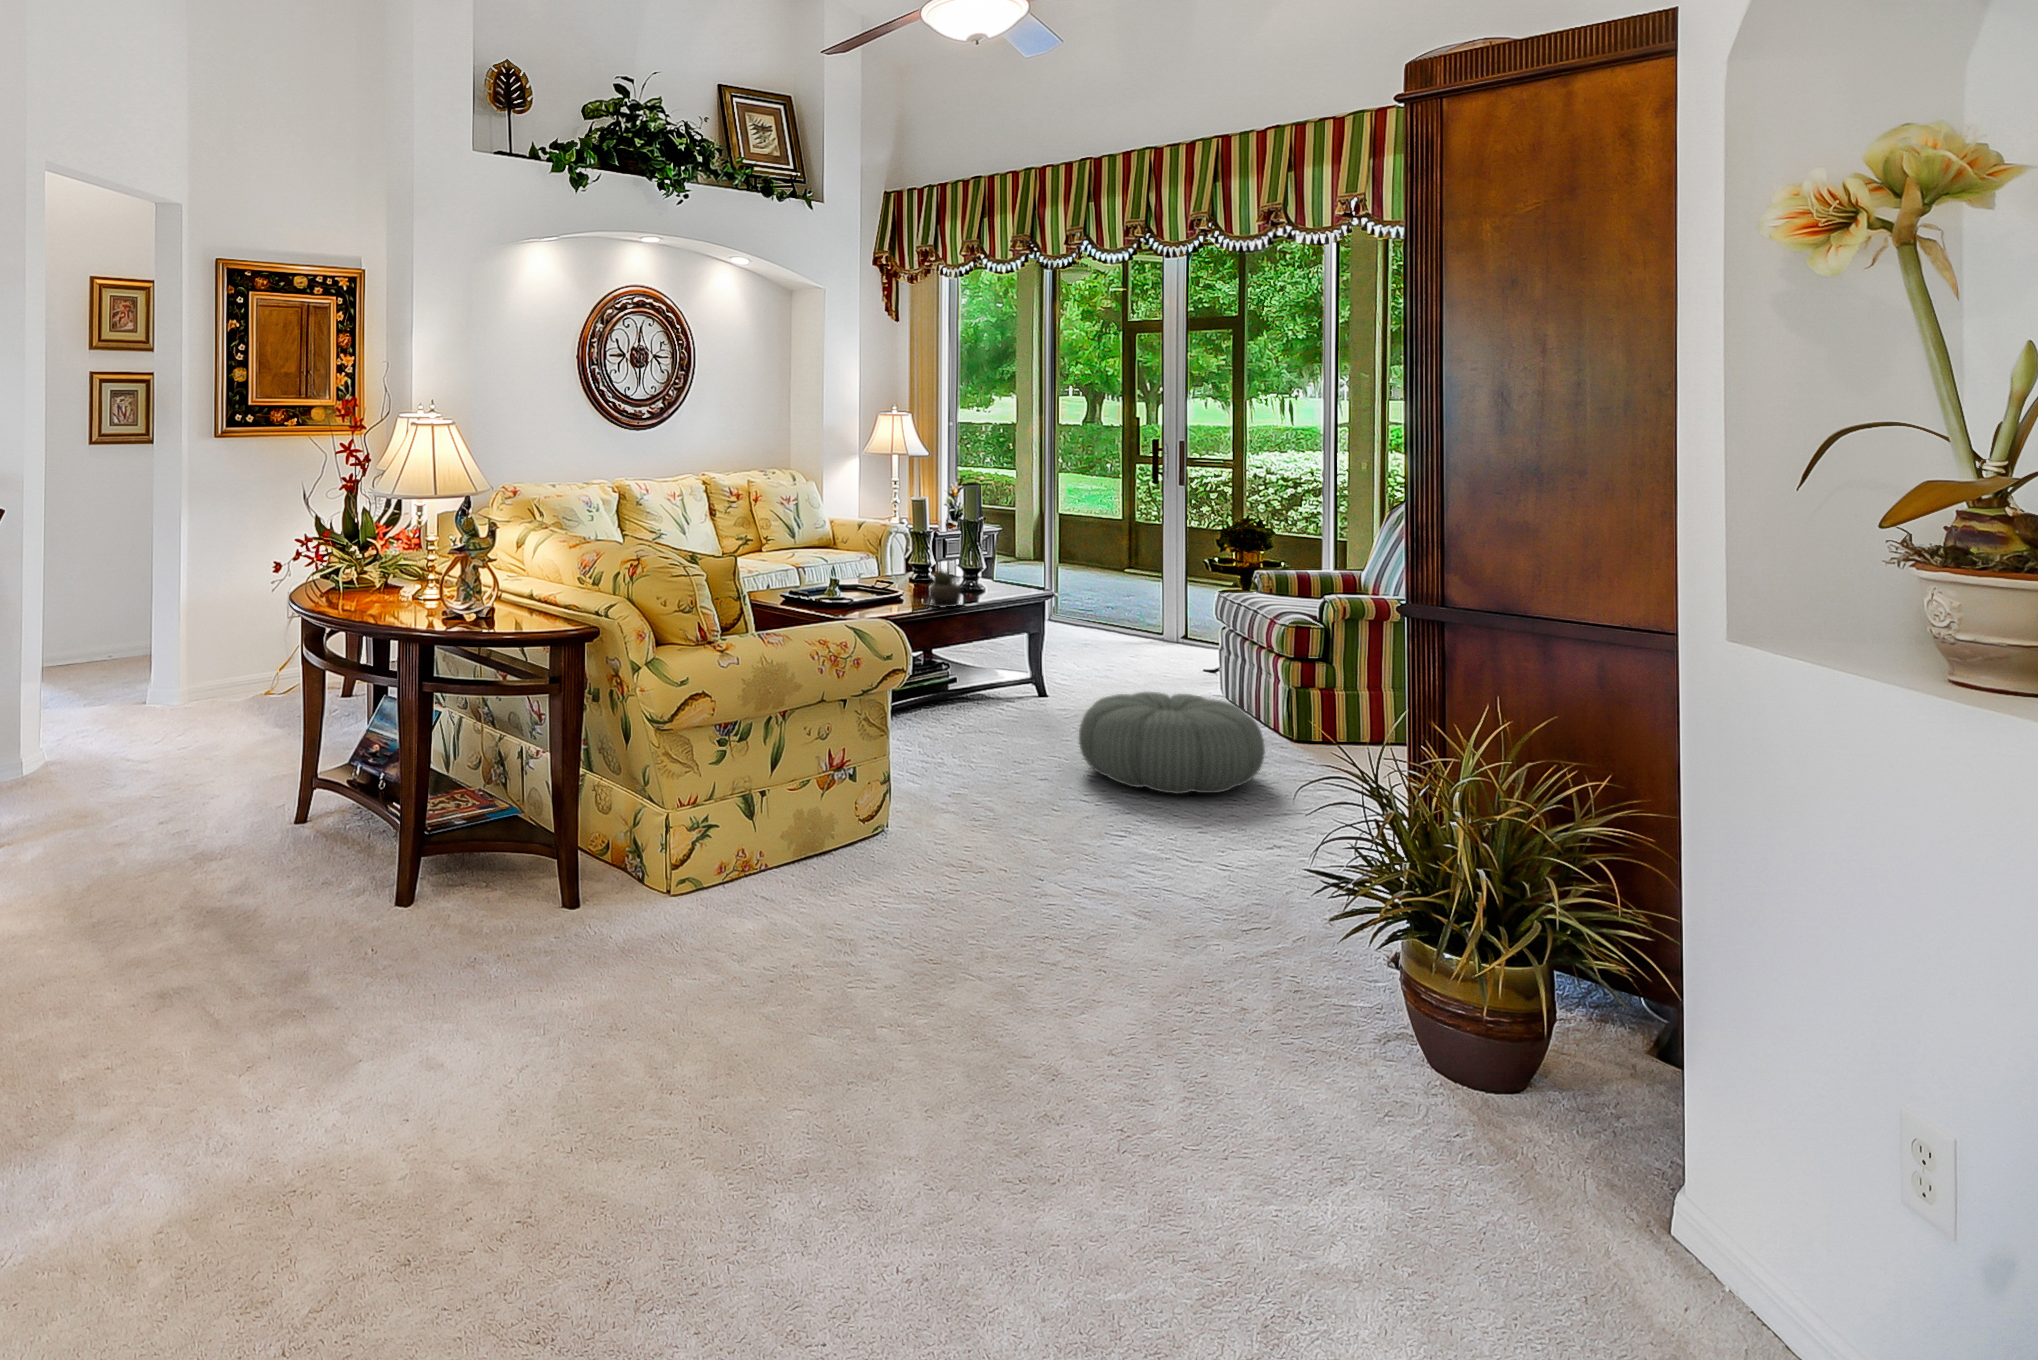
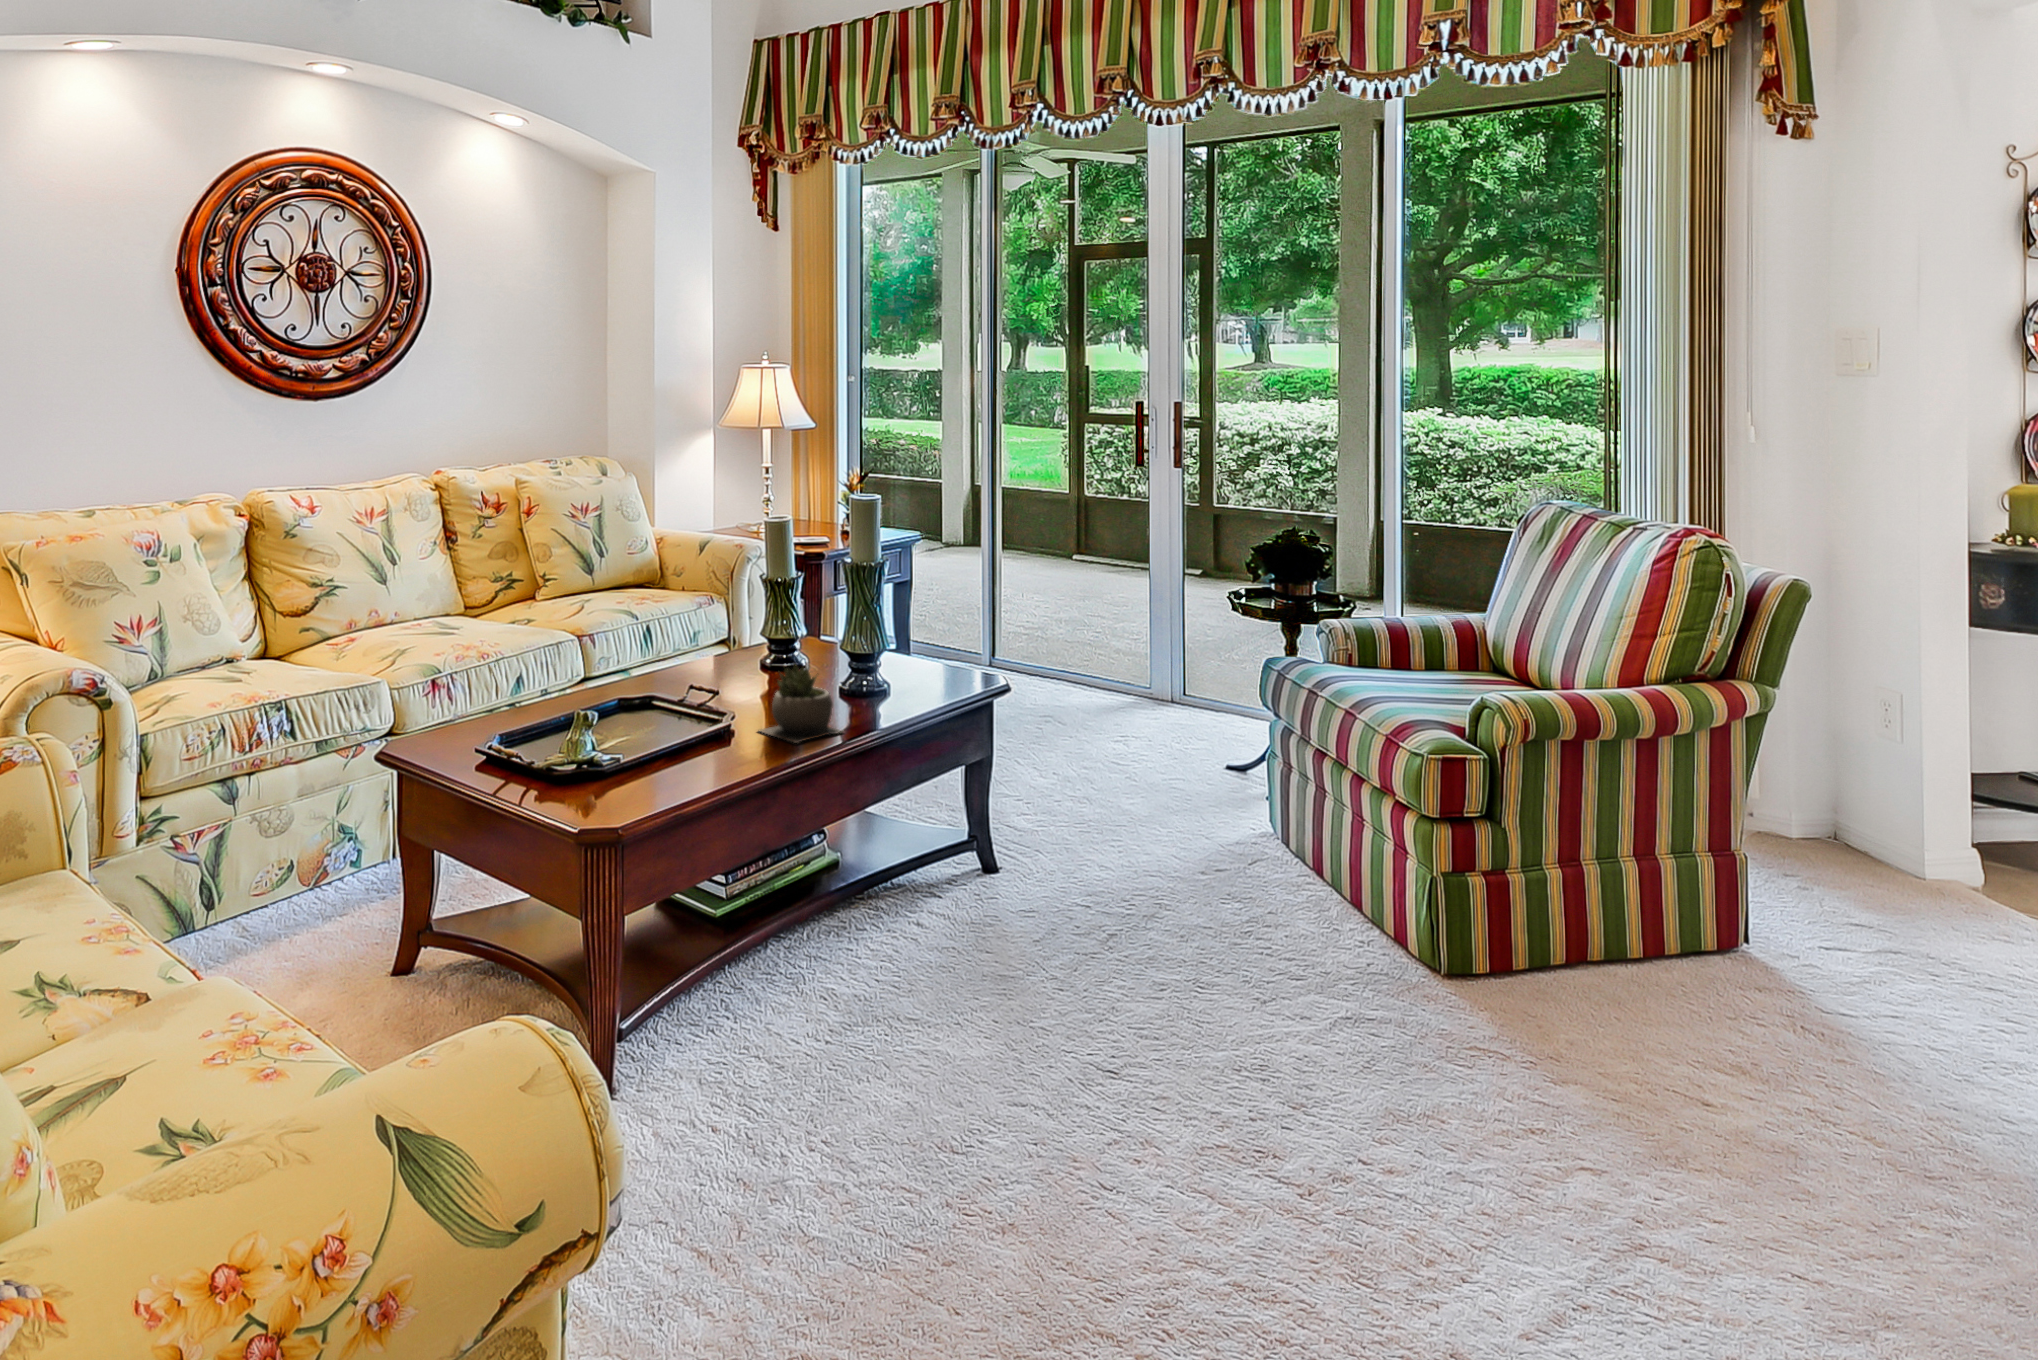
pouf: present [1079,692,1265,794] -> none [1062,927,1445,1217]

